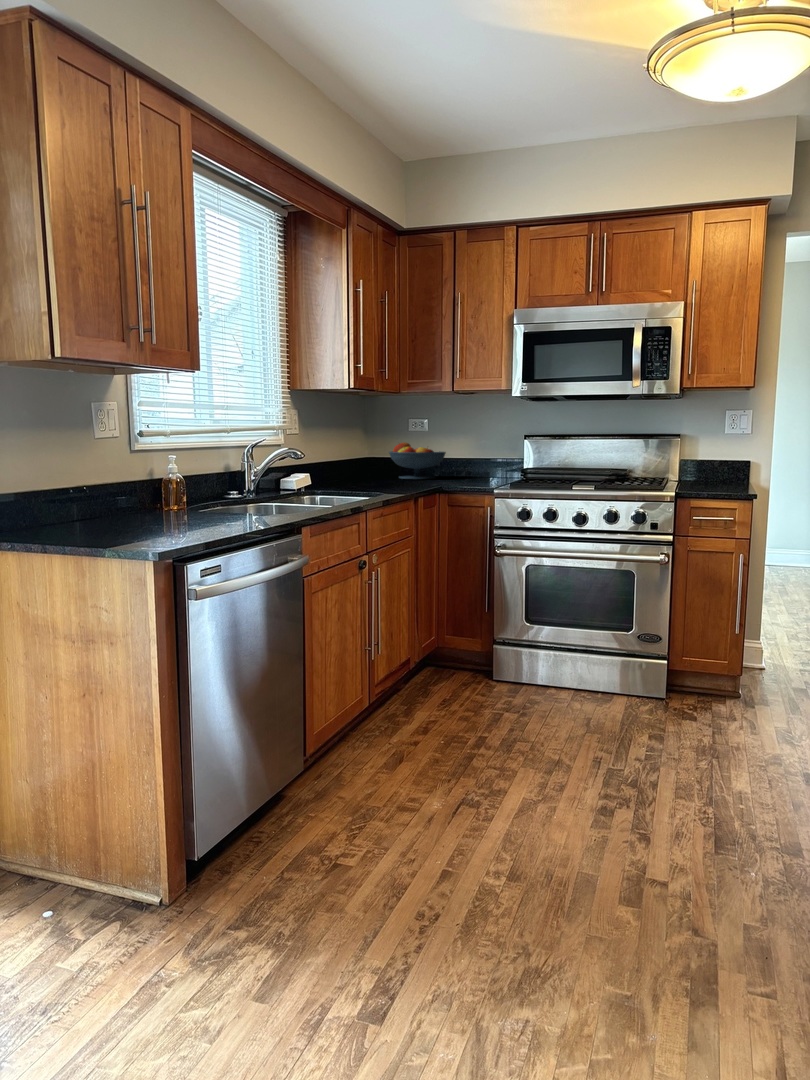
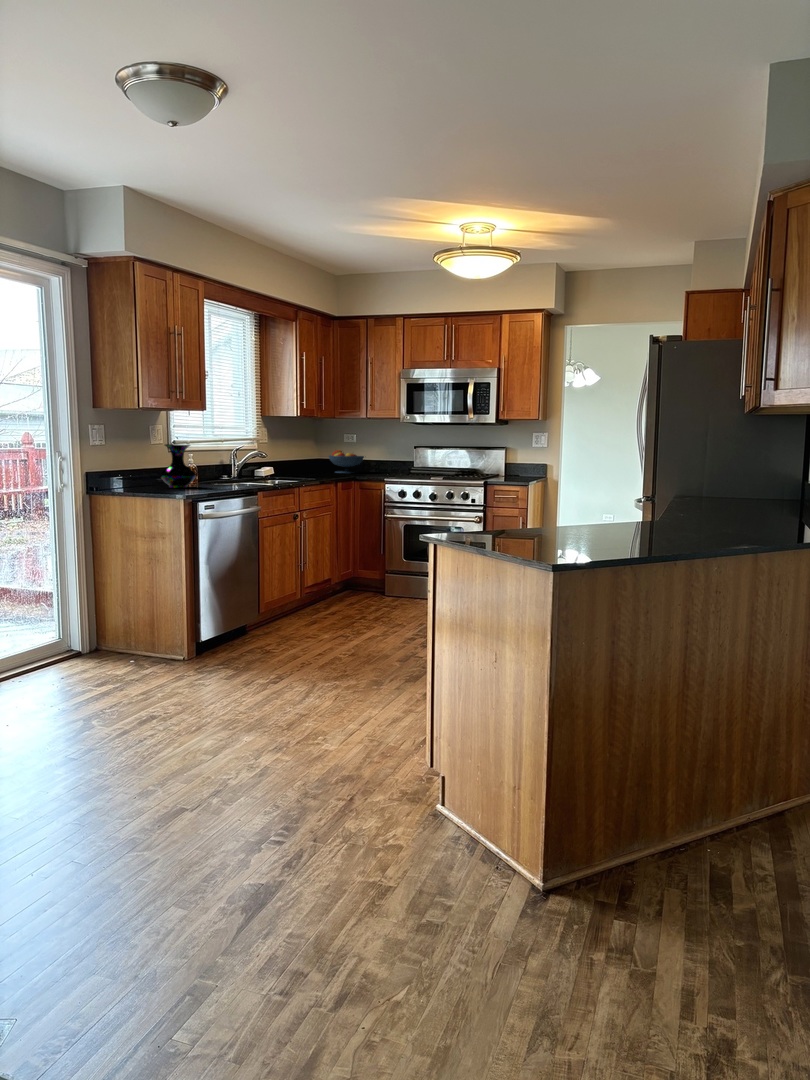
vase: none [110,438,181,525] -> present [160,444,196,488]

